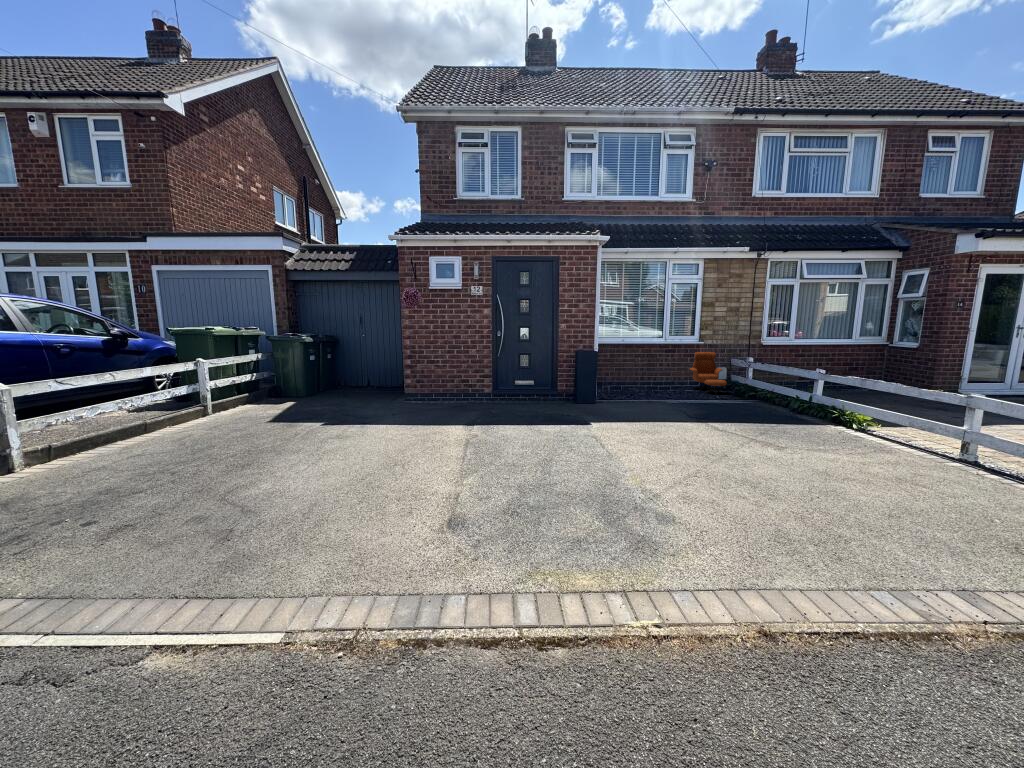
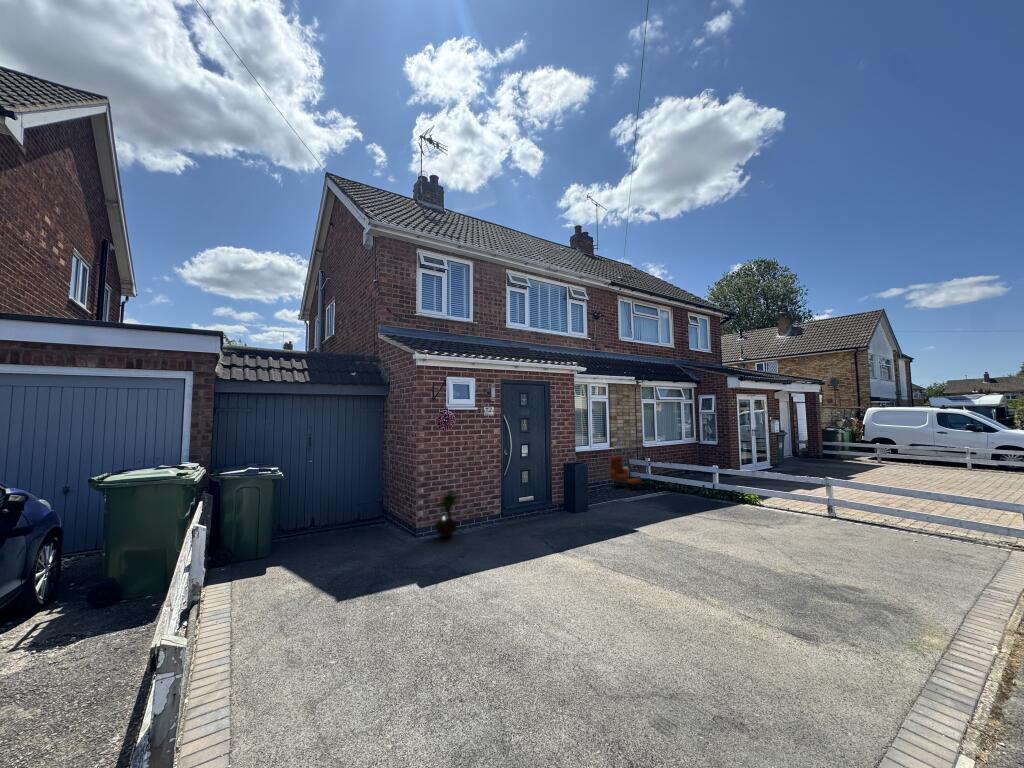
potted tree: none [409,359,435,403] -> present [435,490,460,537]

